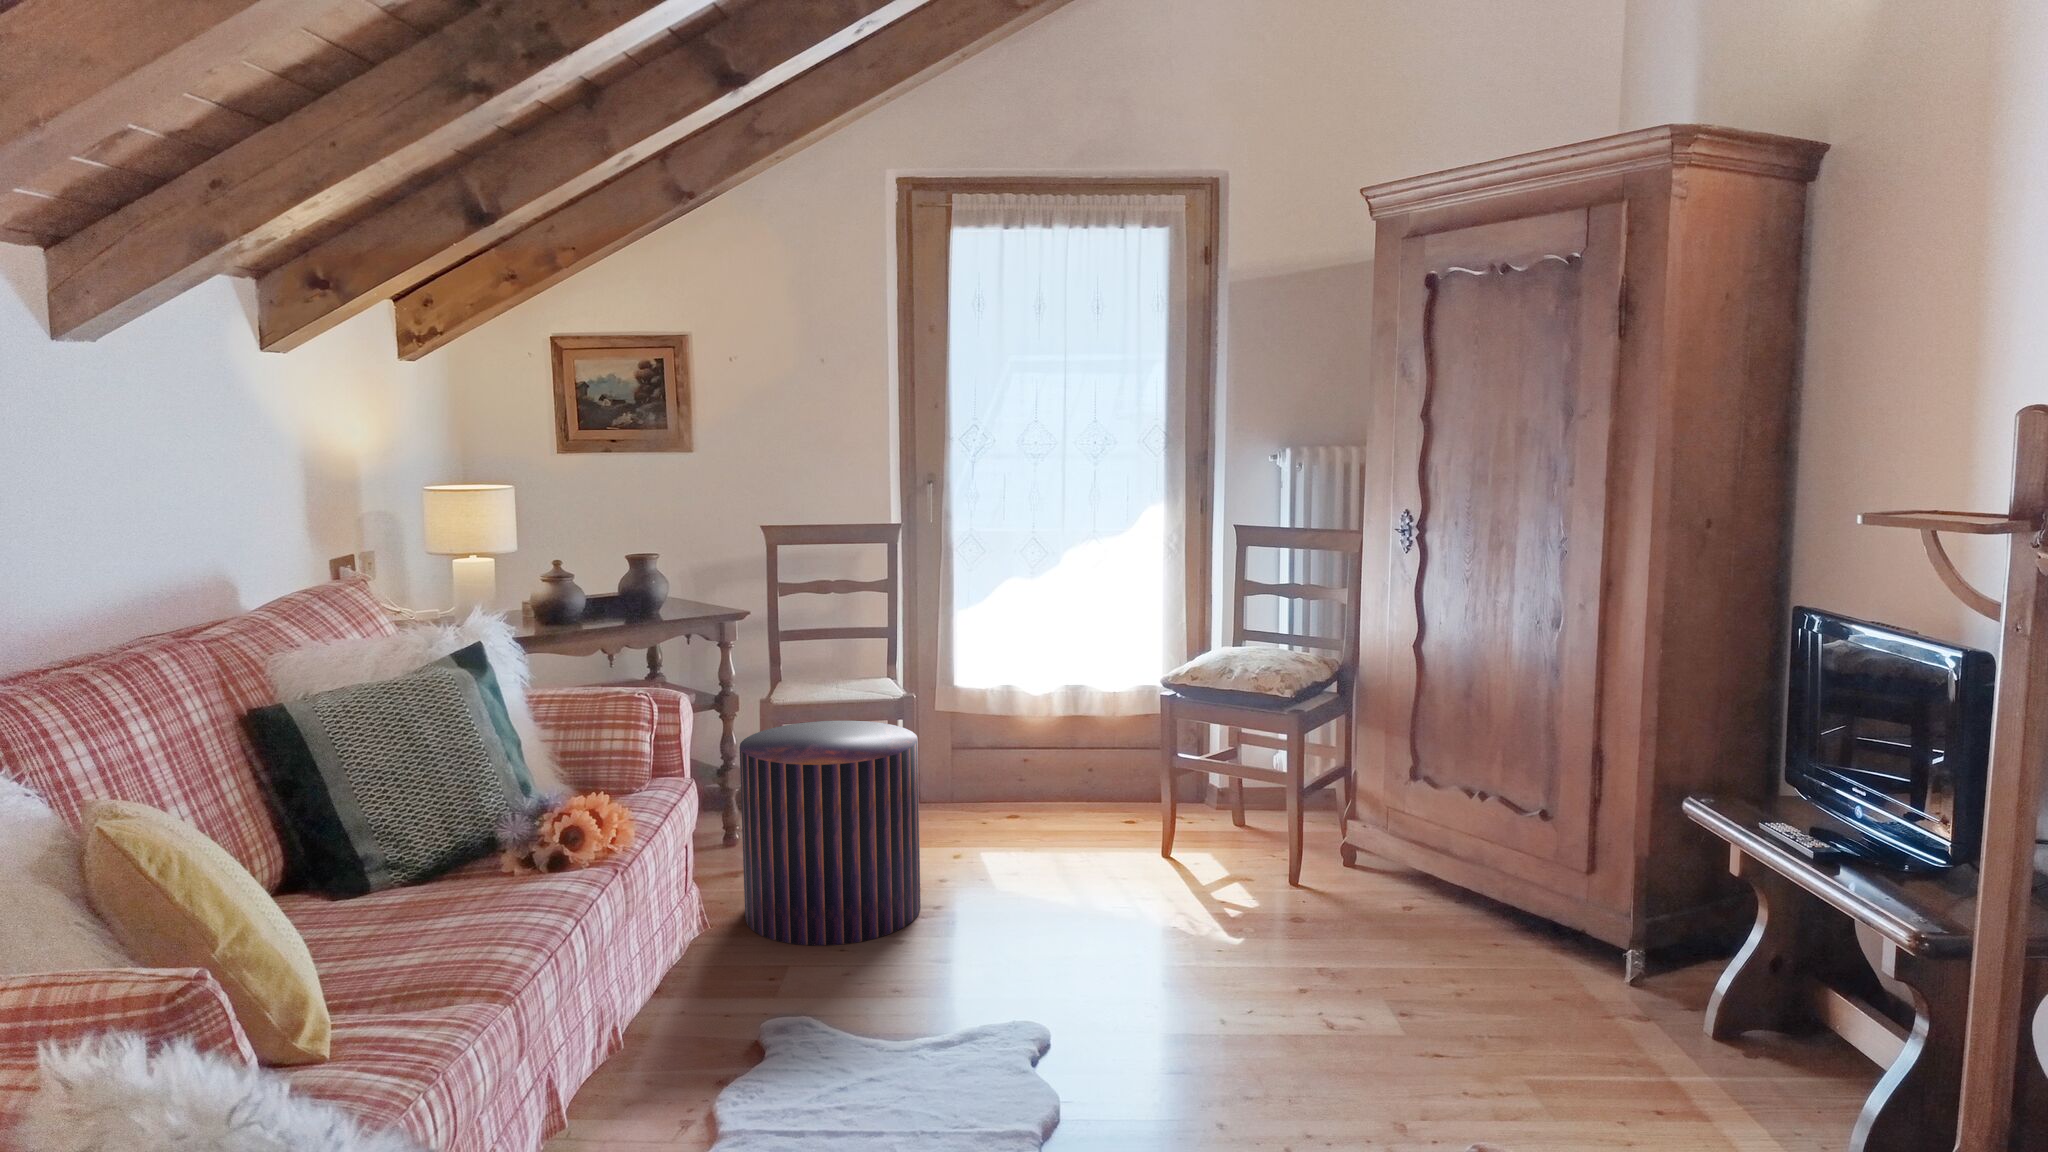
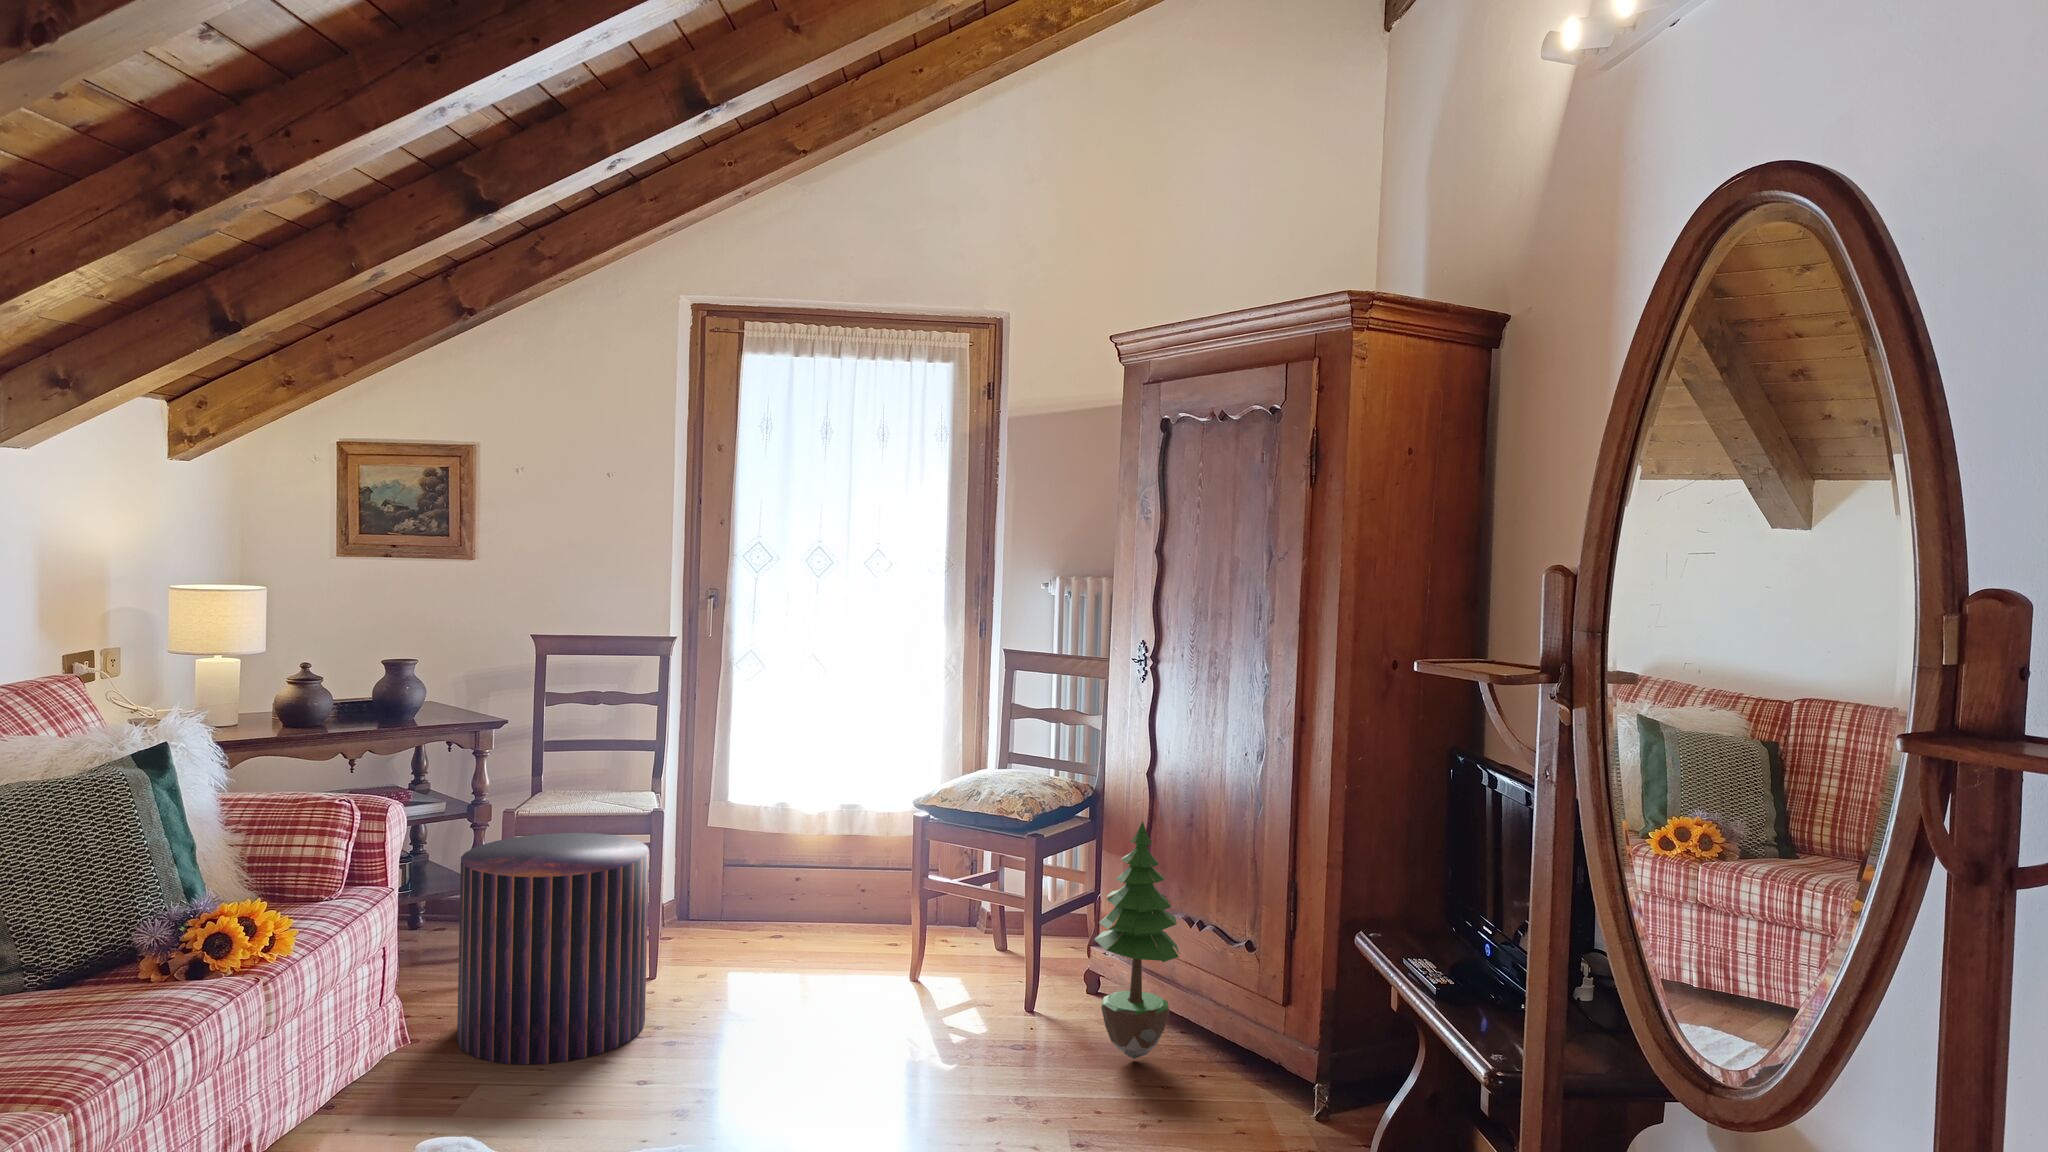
potted tree: none [1375,693,1466,929] -> present [1095,822,1179,1059]

